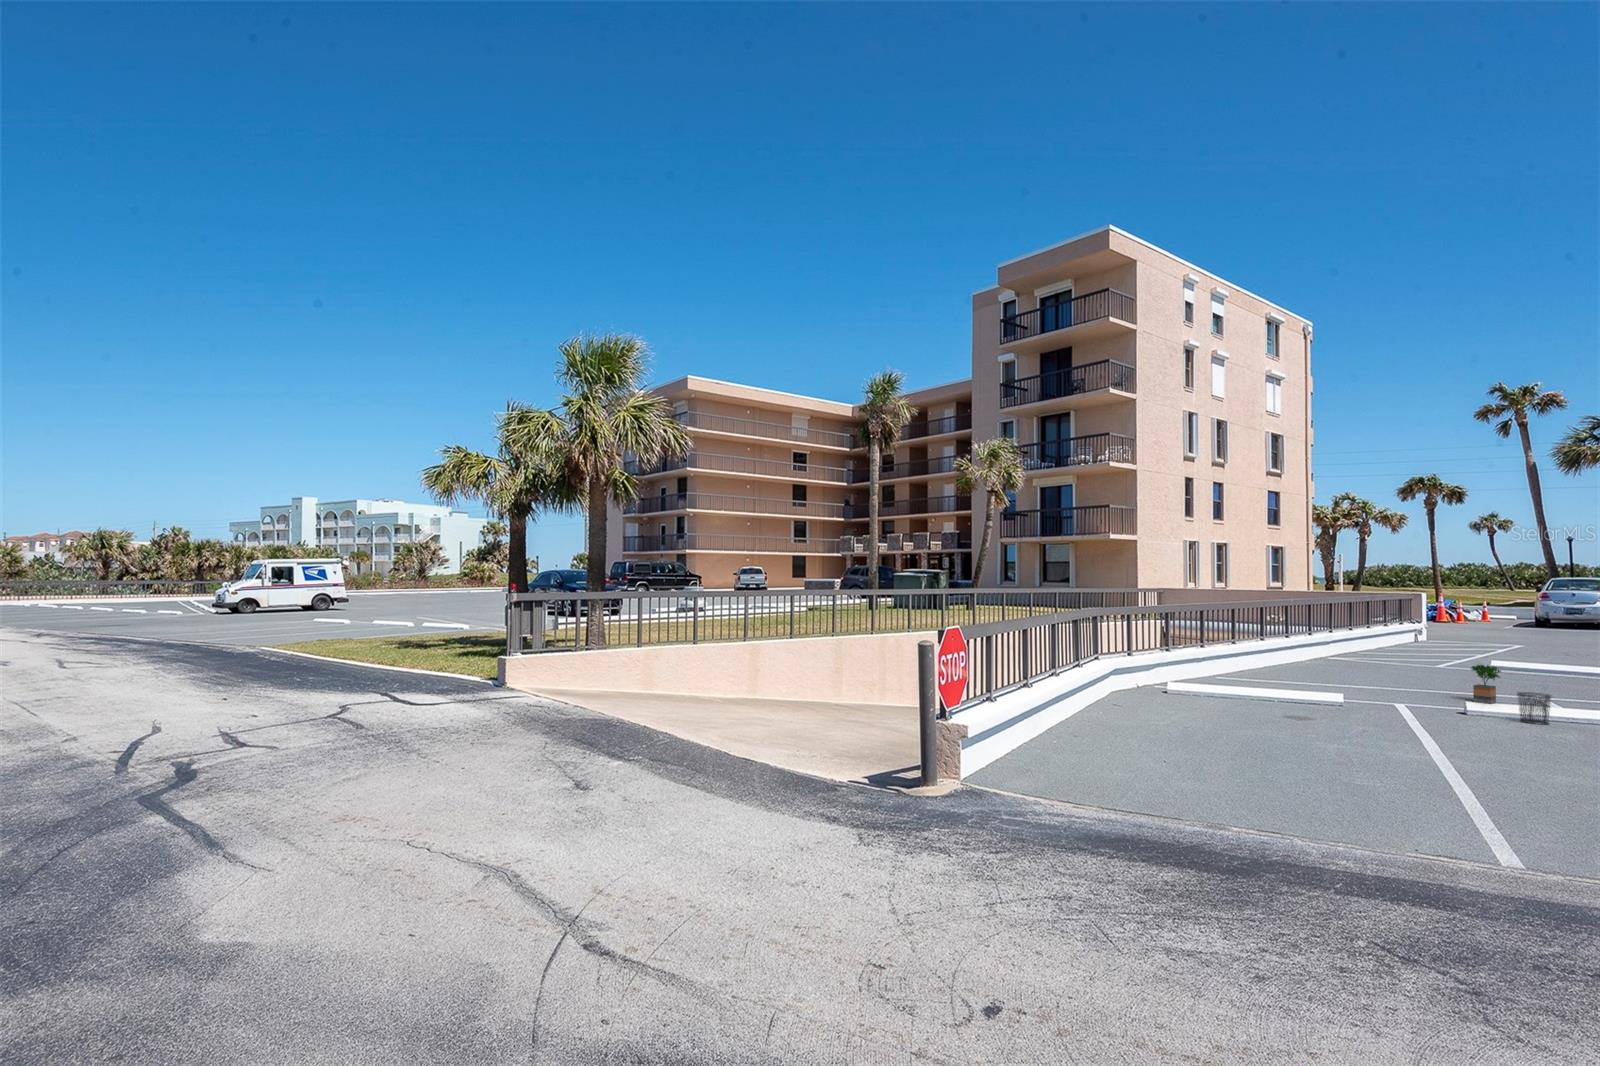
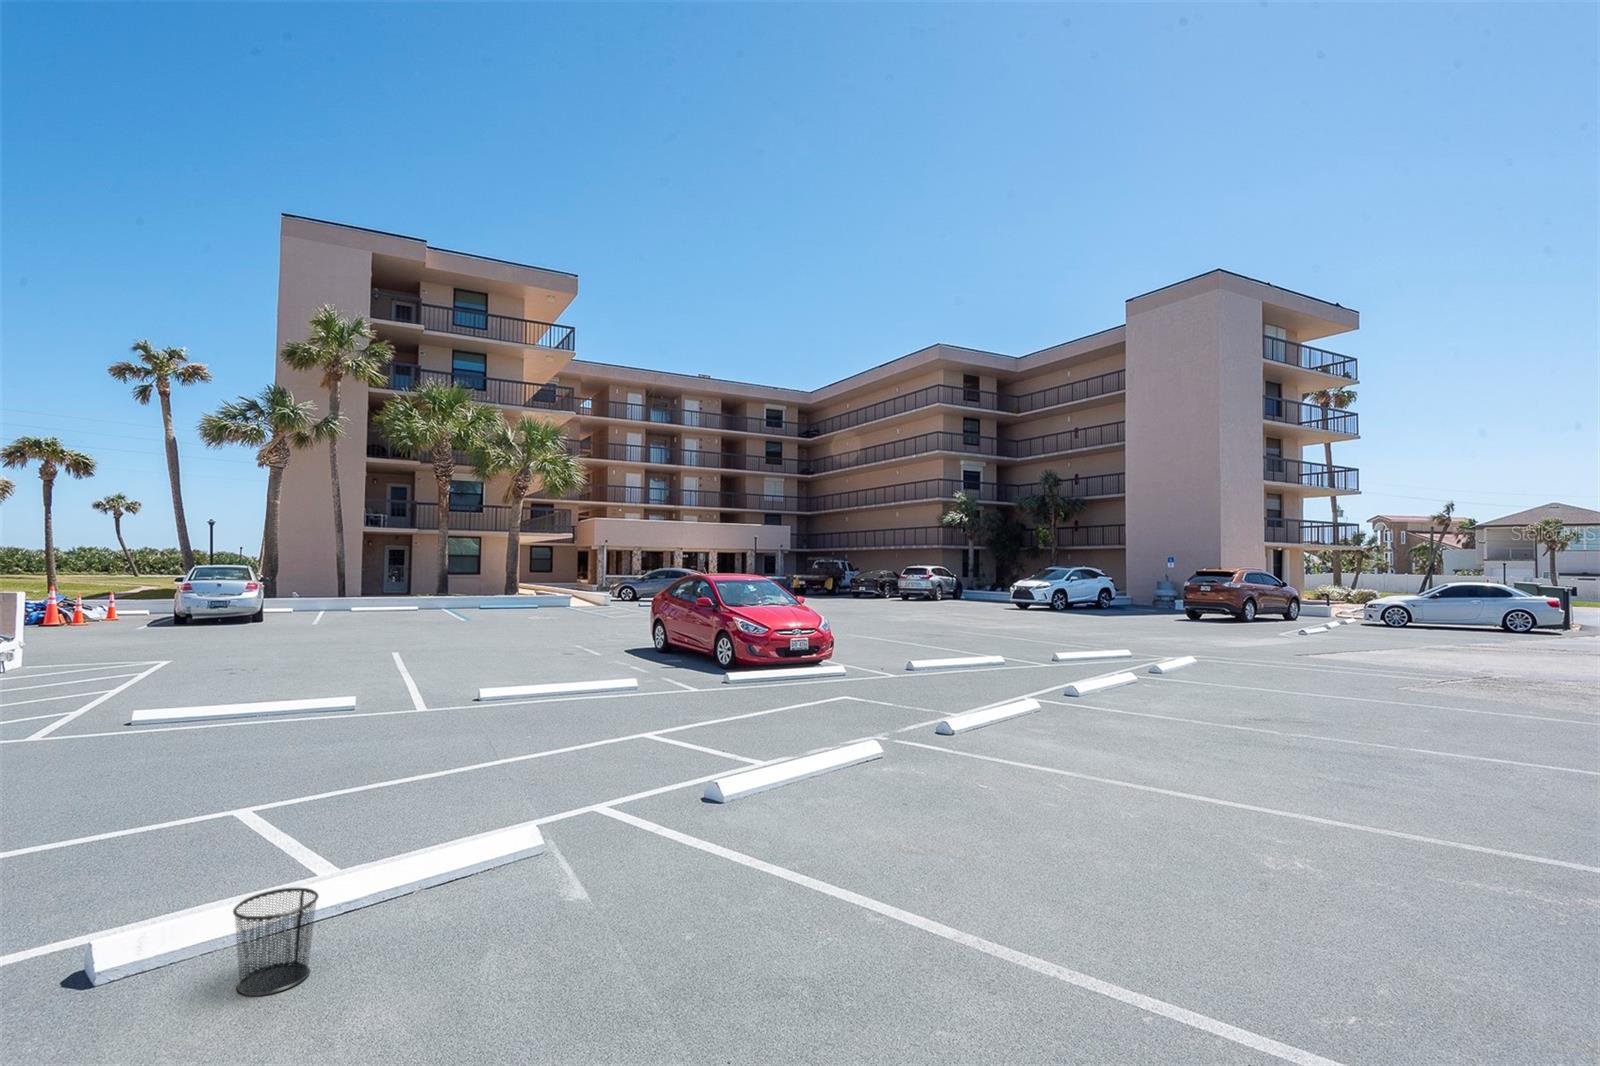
potted tree: present [1471,665,1501,704] -> none [97,796,177,906]

